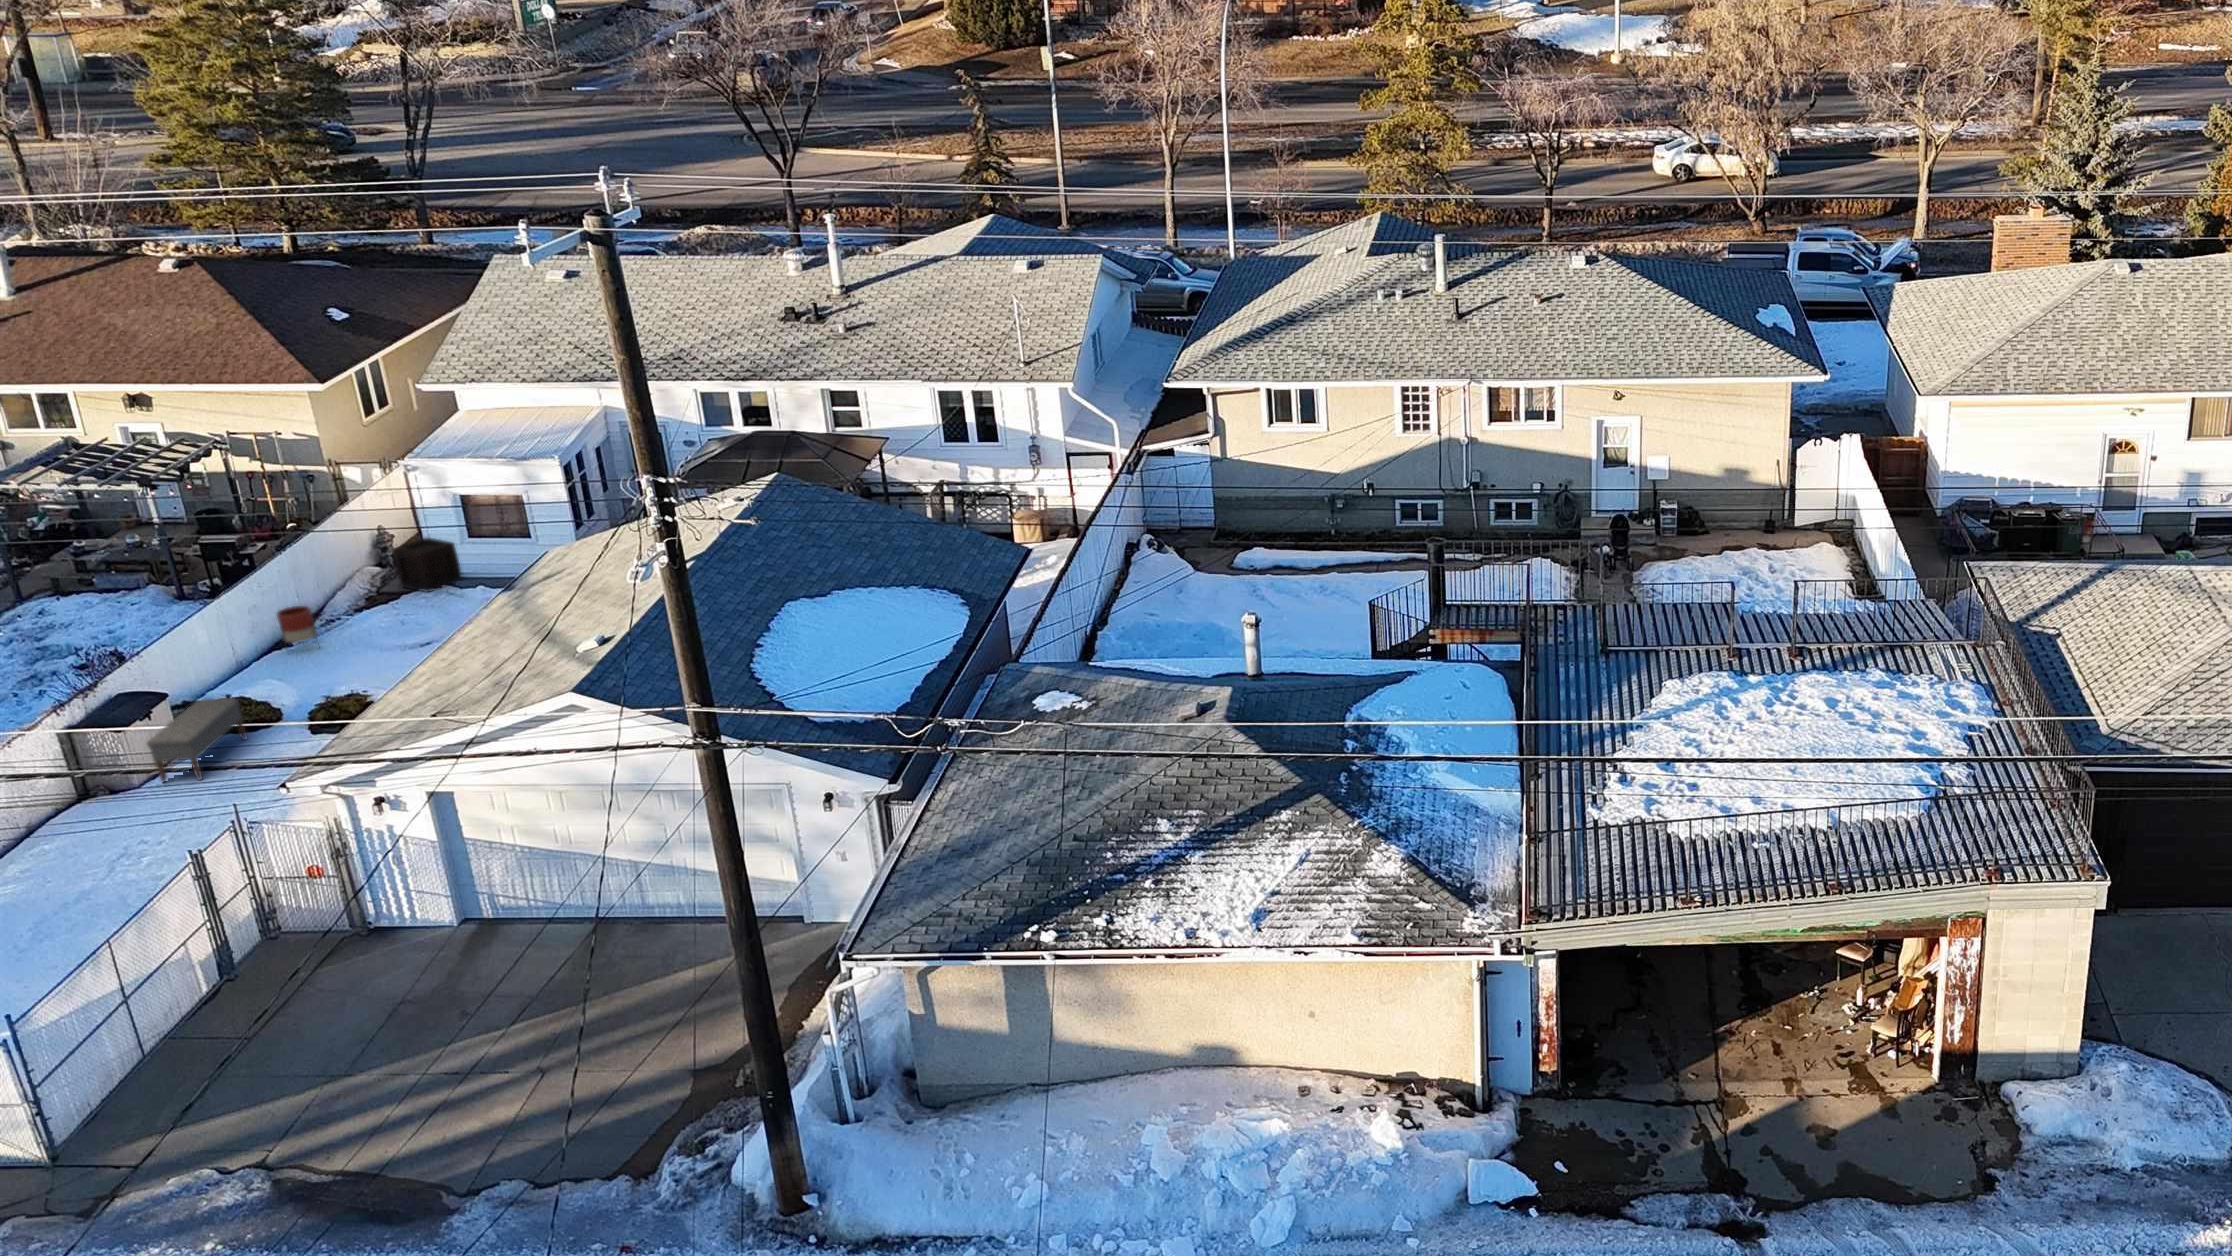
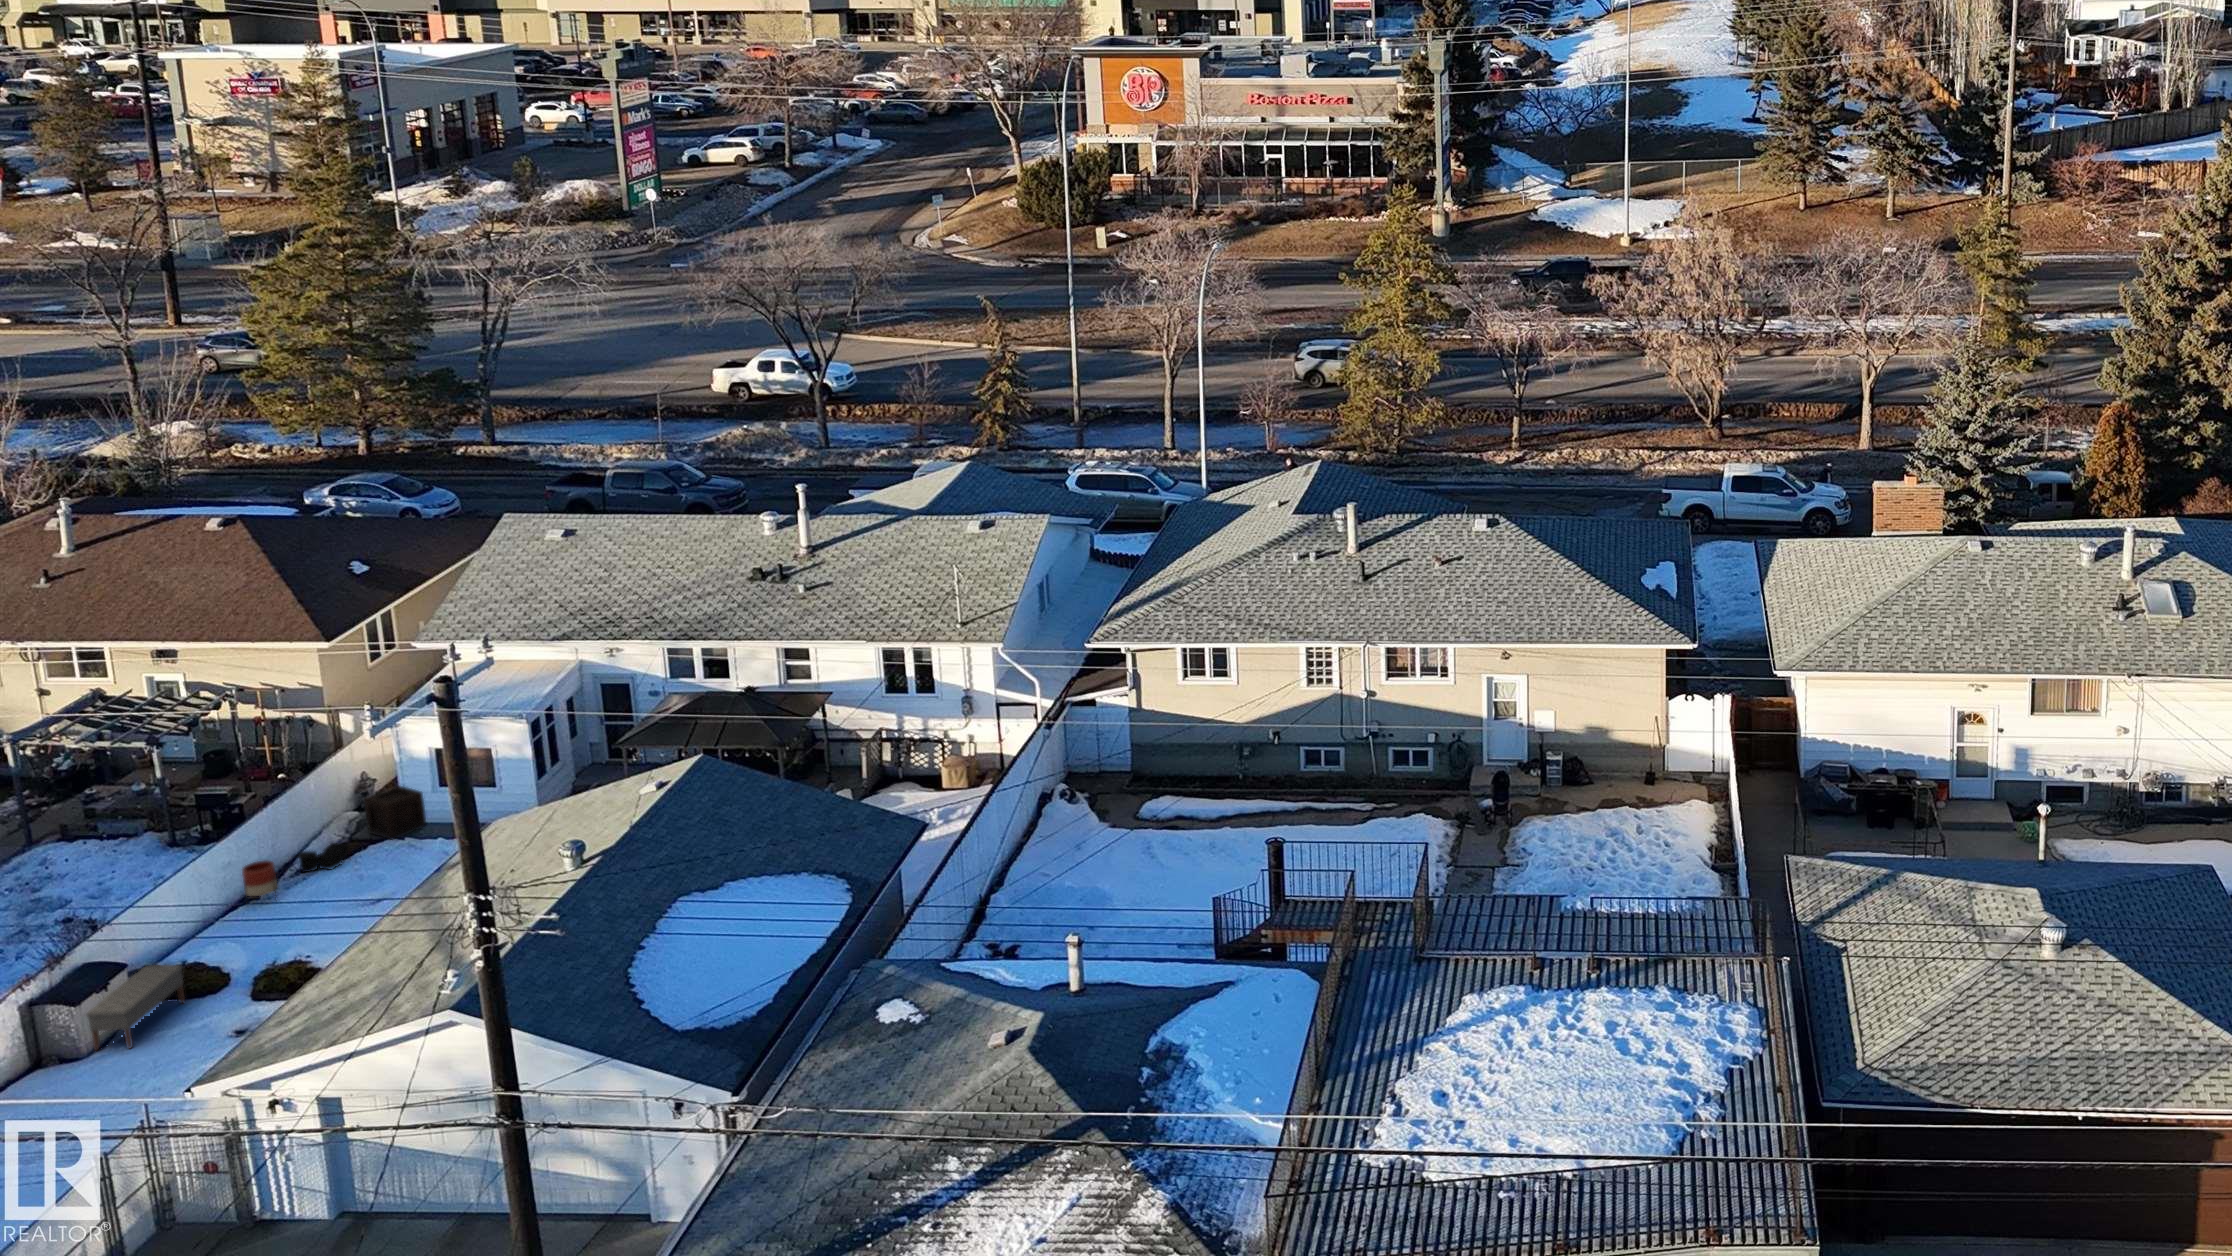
storage bin: none [326,593,389,623] -> present [295,843,348,872]

